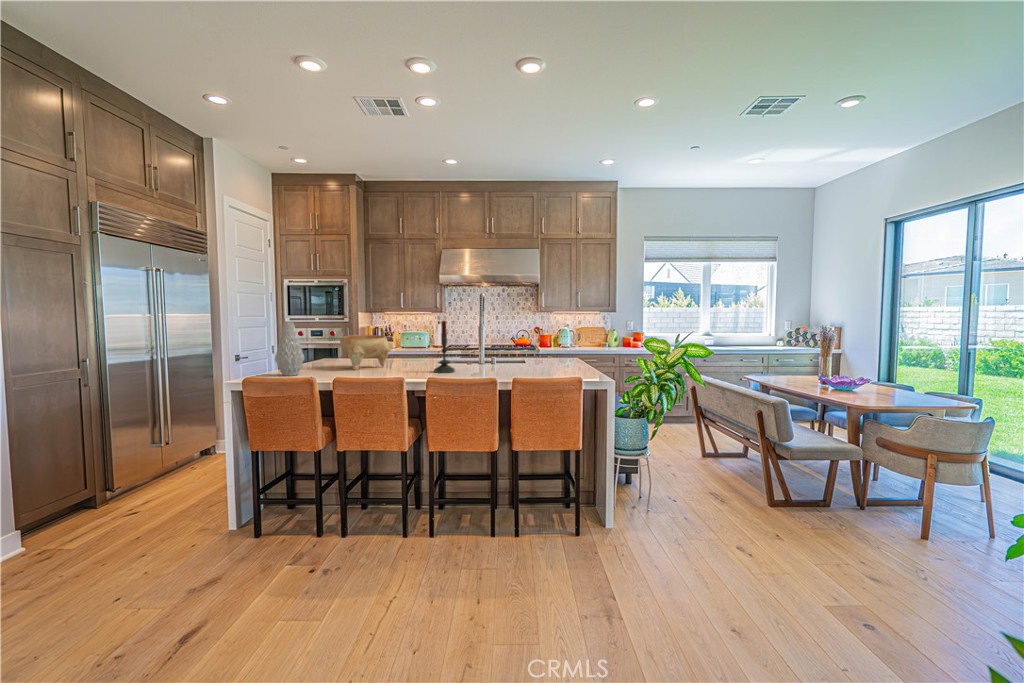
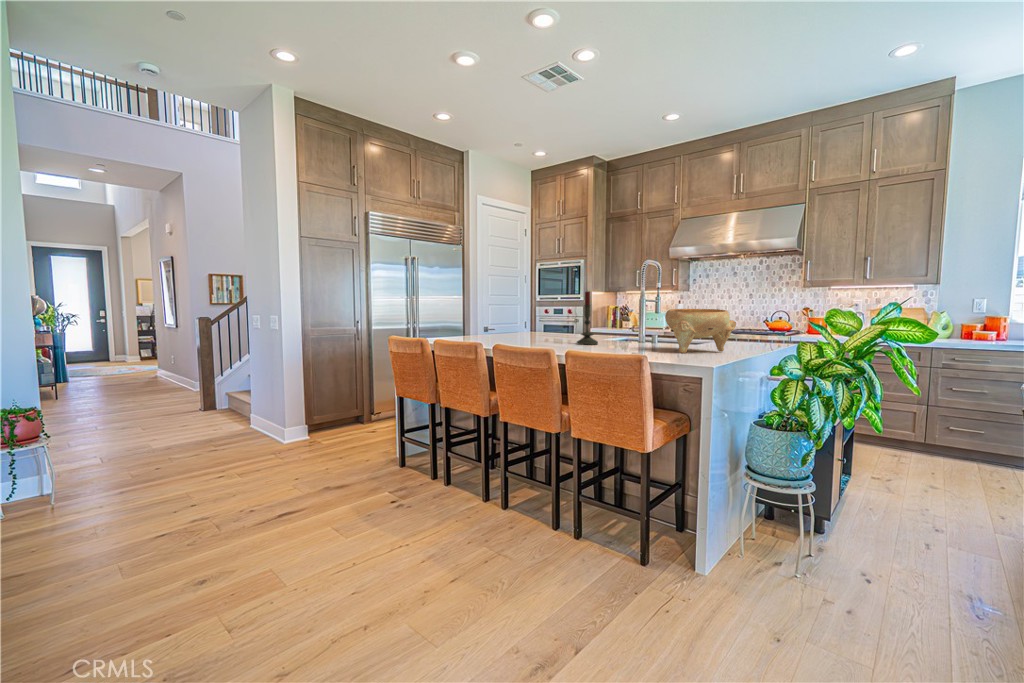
vase: present [275,322,304,376] -> none [456,294,478,339]
decorative bowl: present [340,335,392,370] -> present [665,309,736,353]

